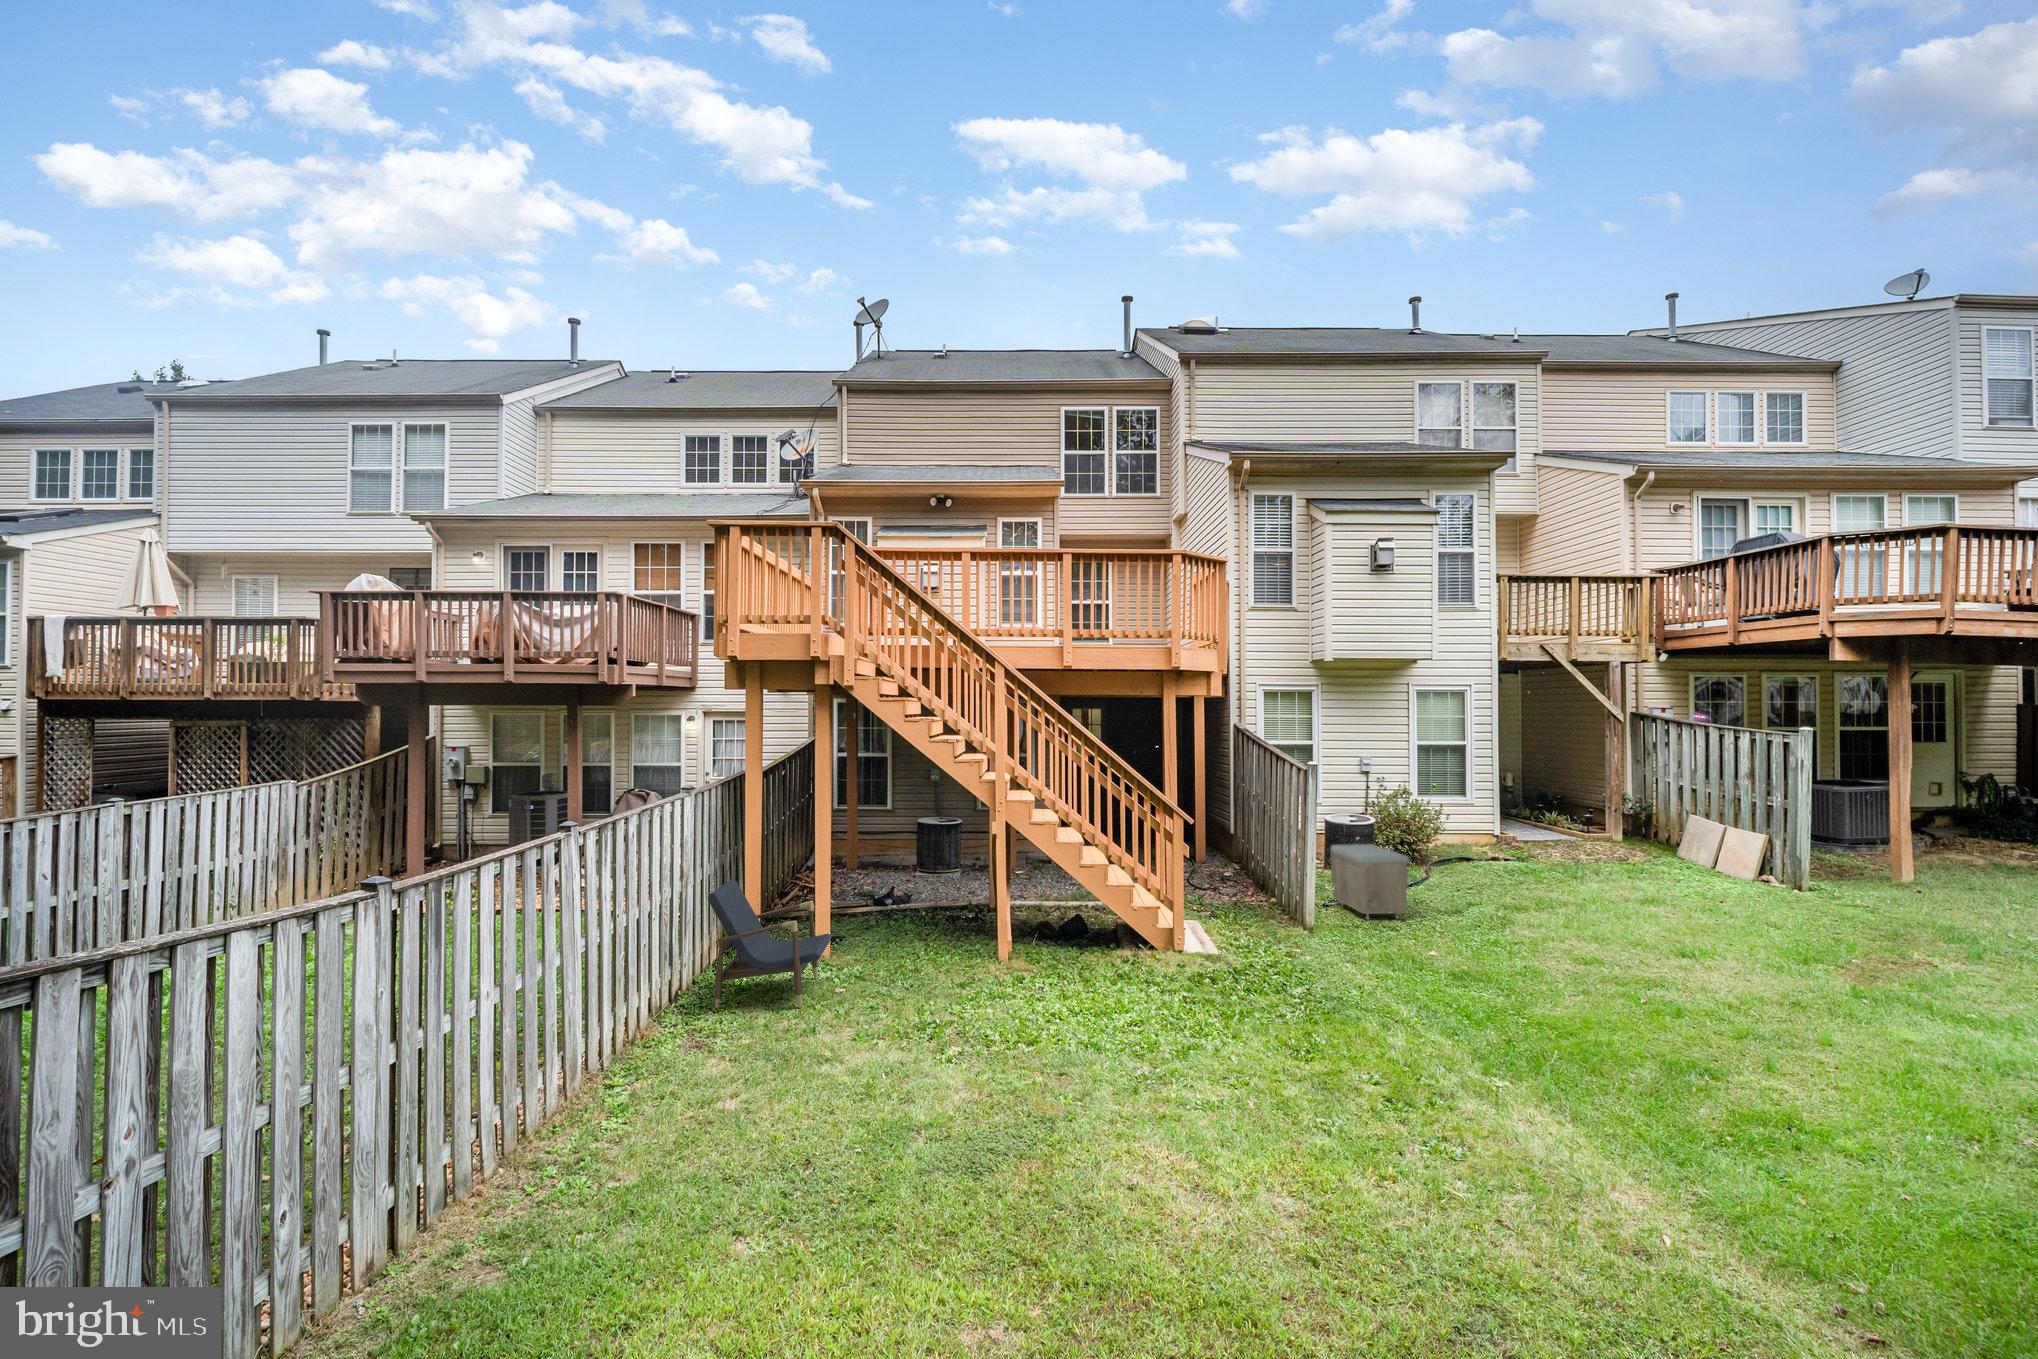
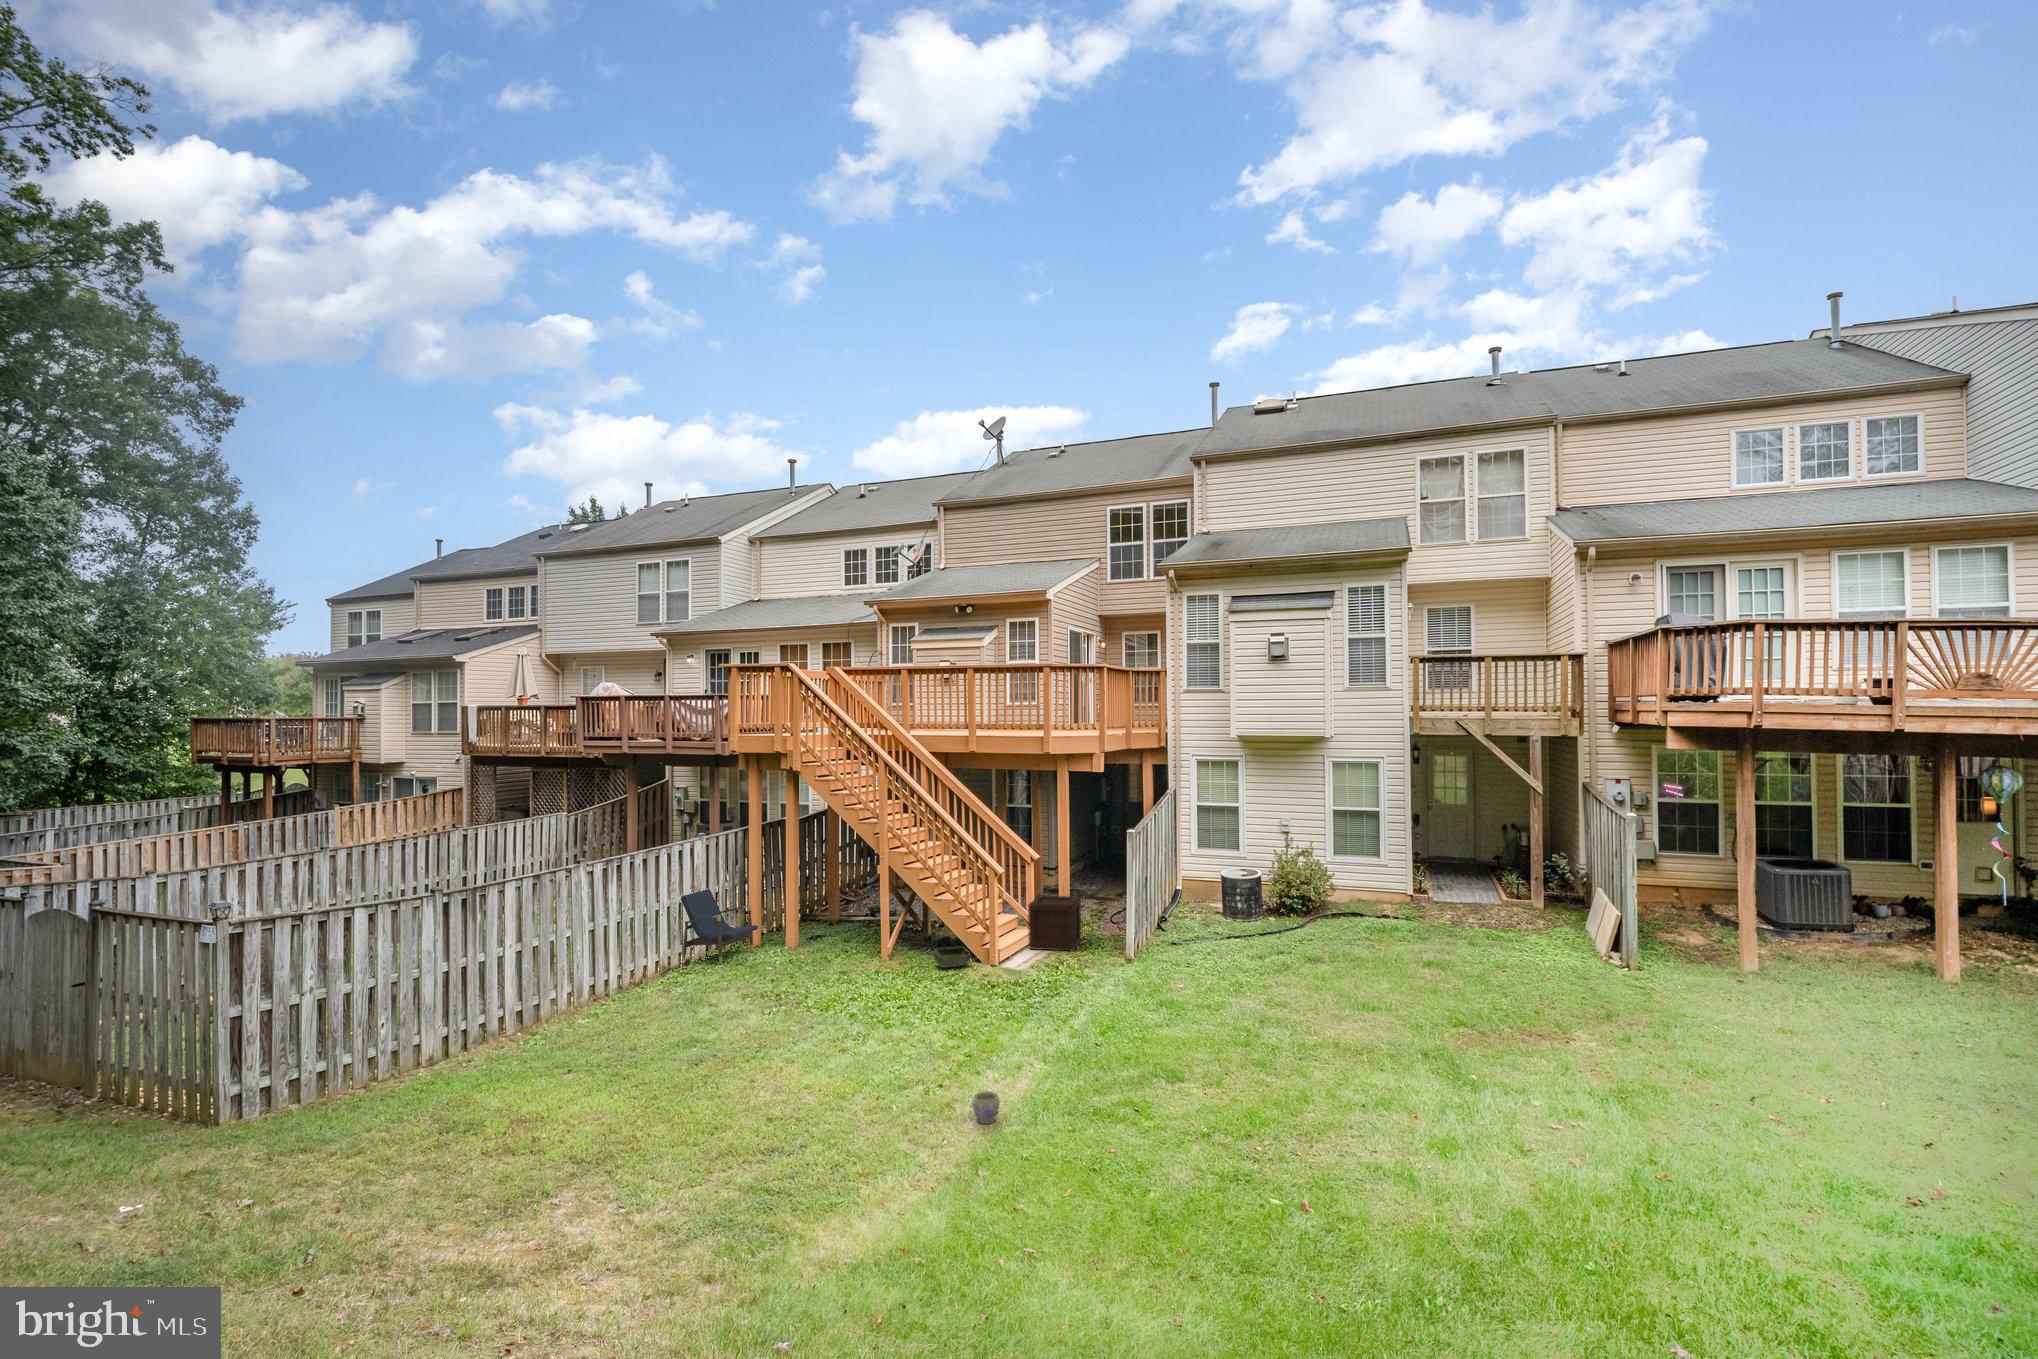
storage bench: present [1331,844,1410,919] -> none [1144,892,1191,952]
wooden crate: none [1199,856,1284,933] -> present [1028,896,1081,951]
woven basket: none [1151,937,1205,973] -> present [934,947,971,968]
planter: none [1919,1219,2006,1297] -> present [972,1091,1000,1124]

